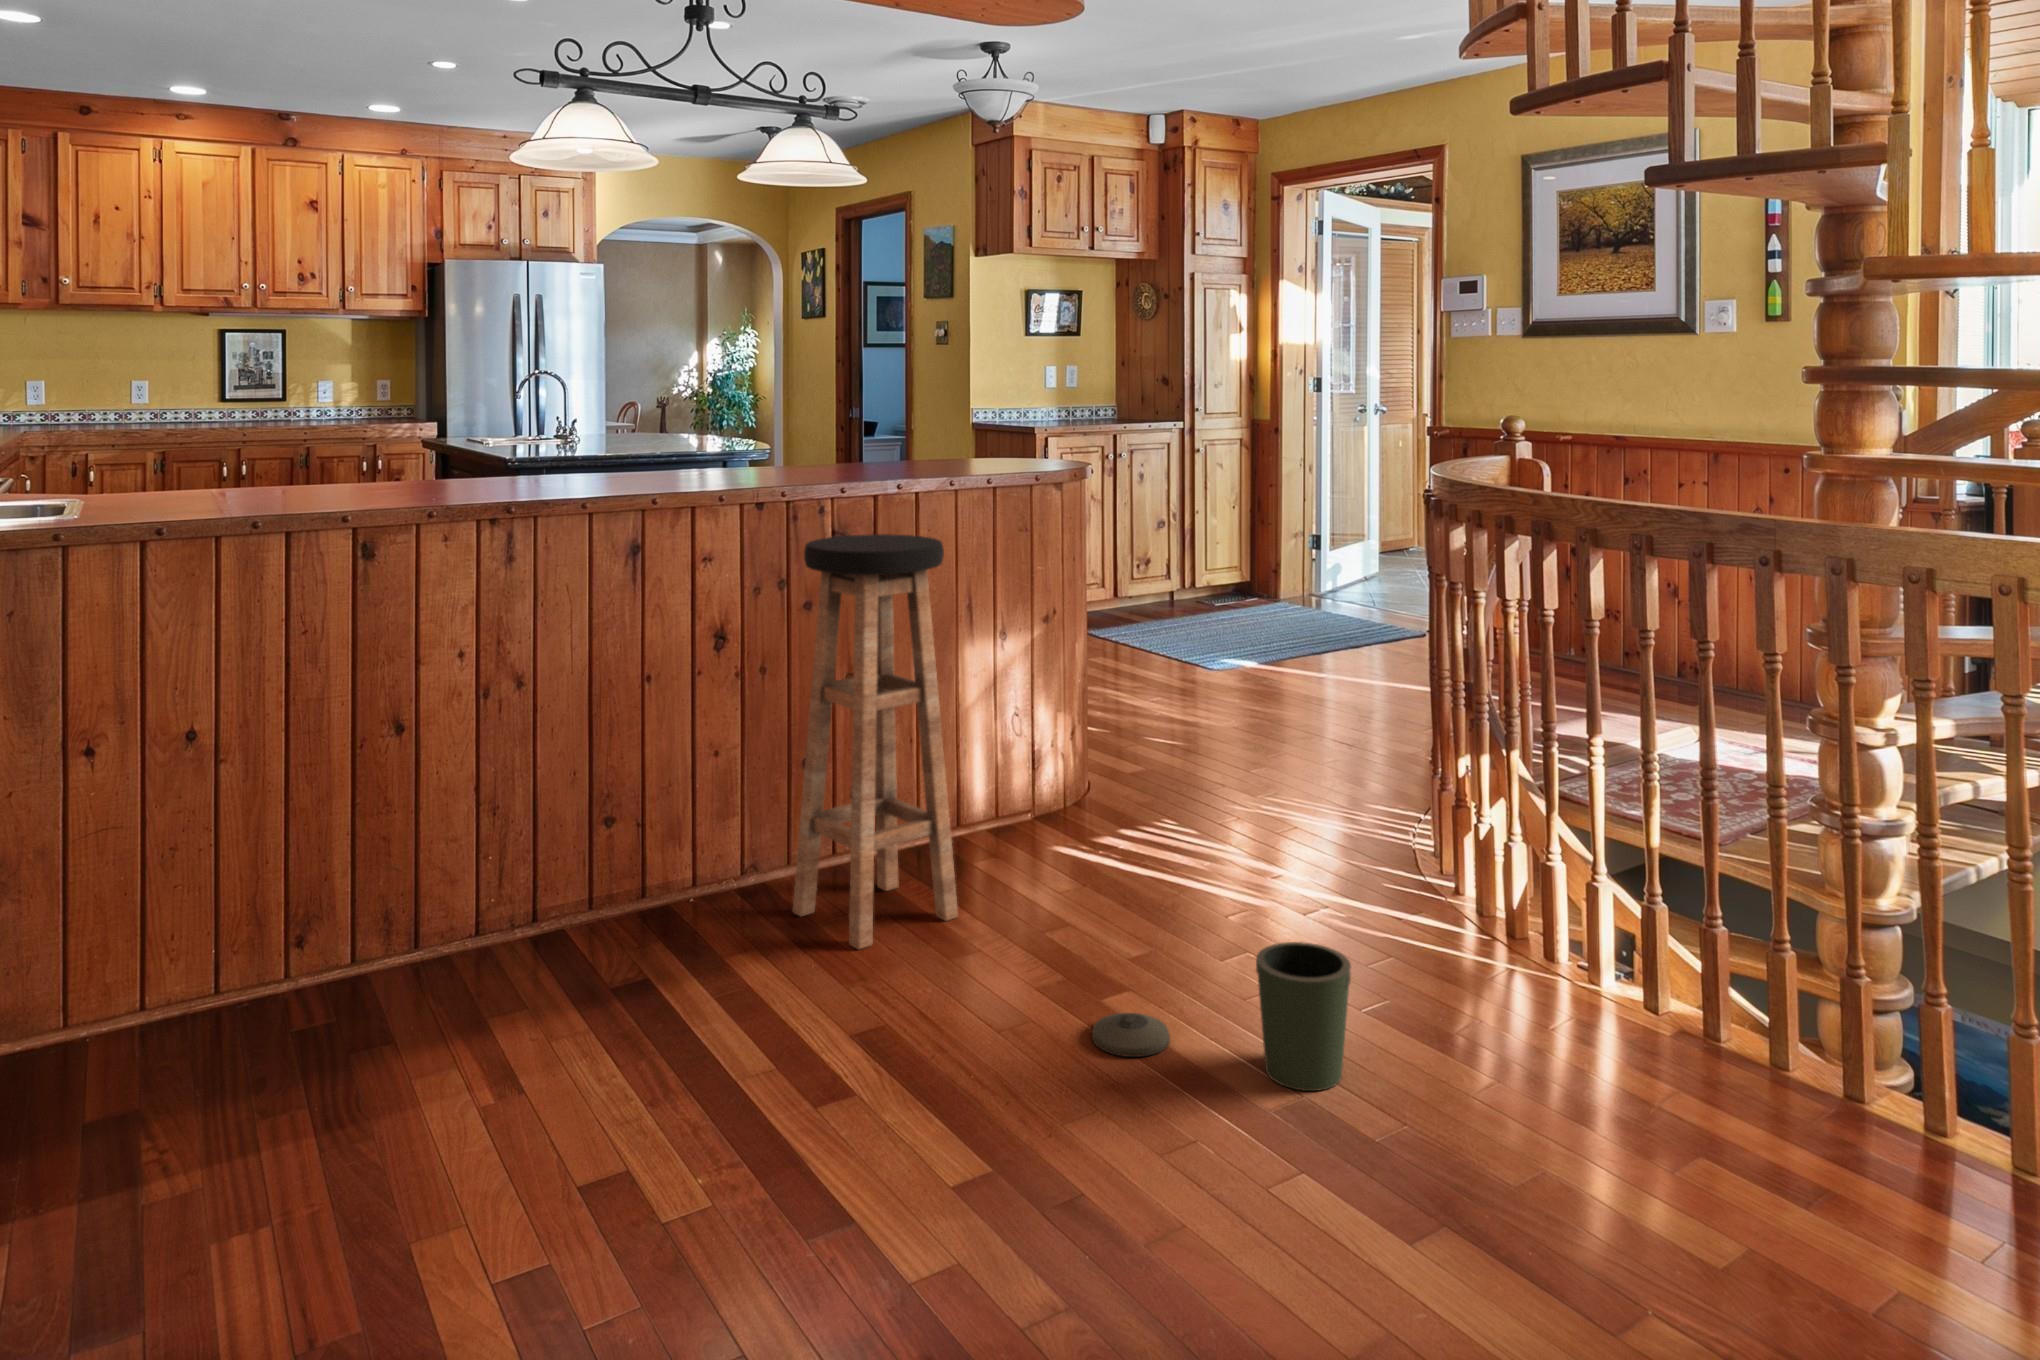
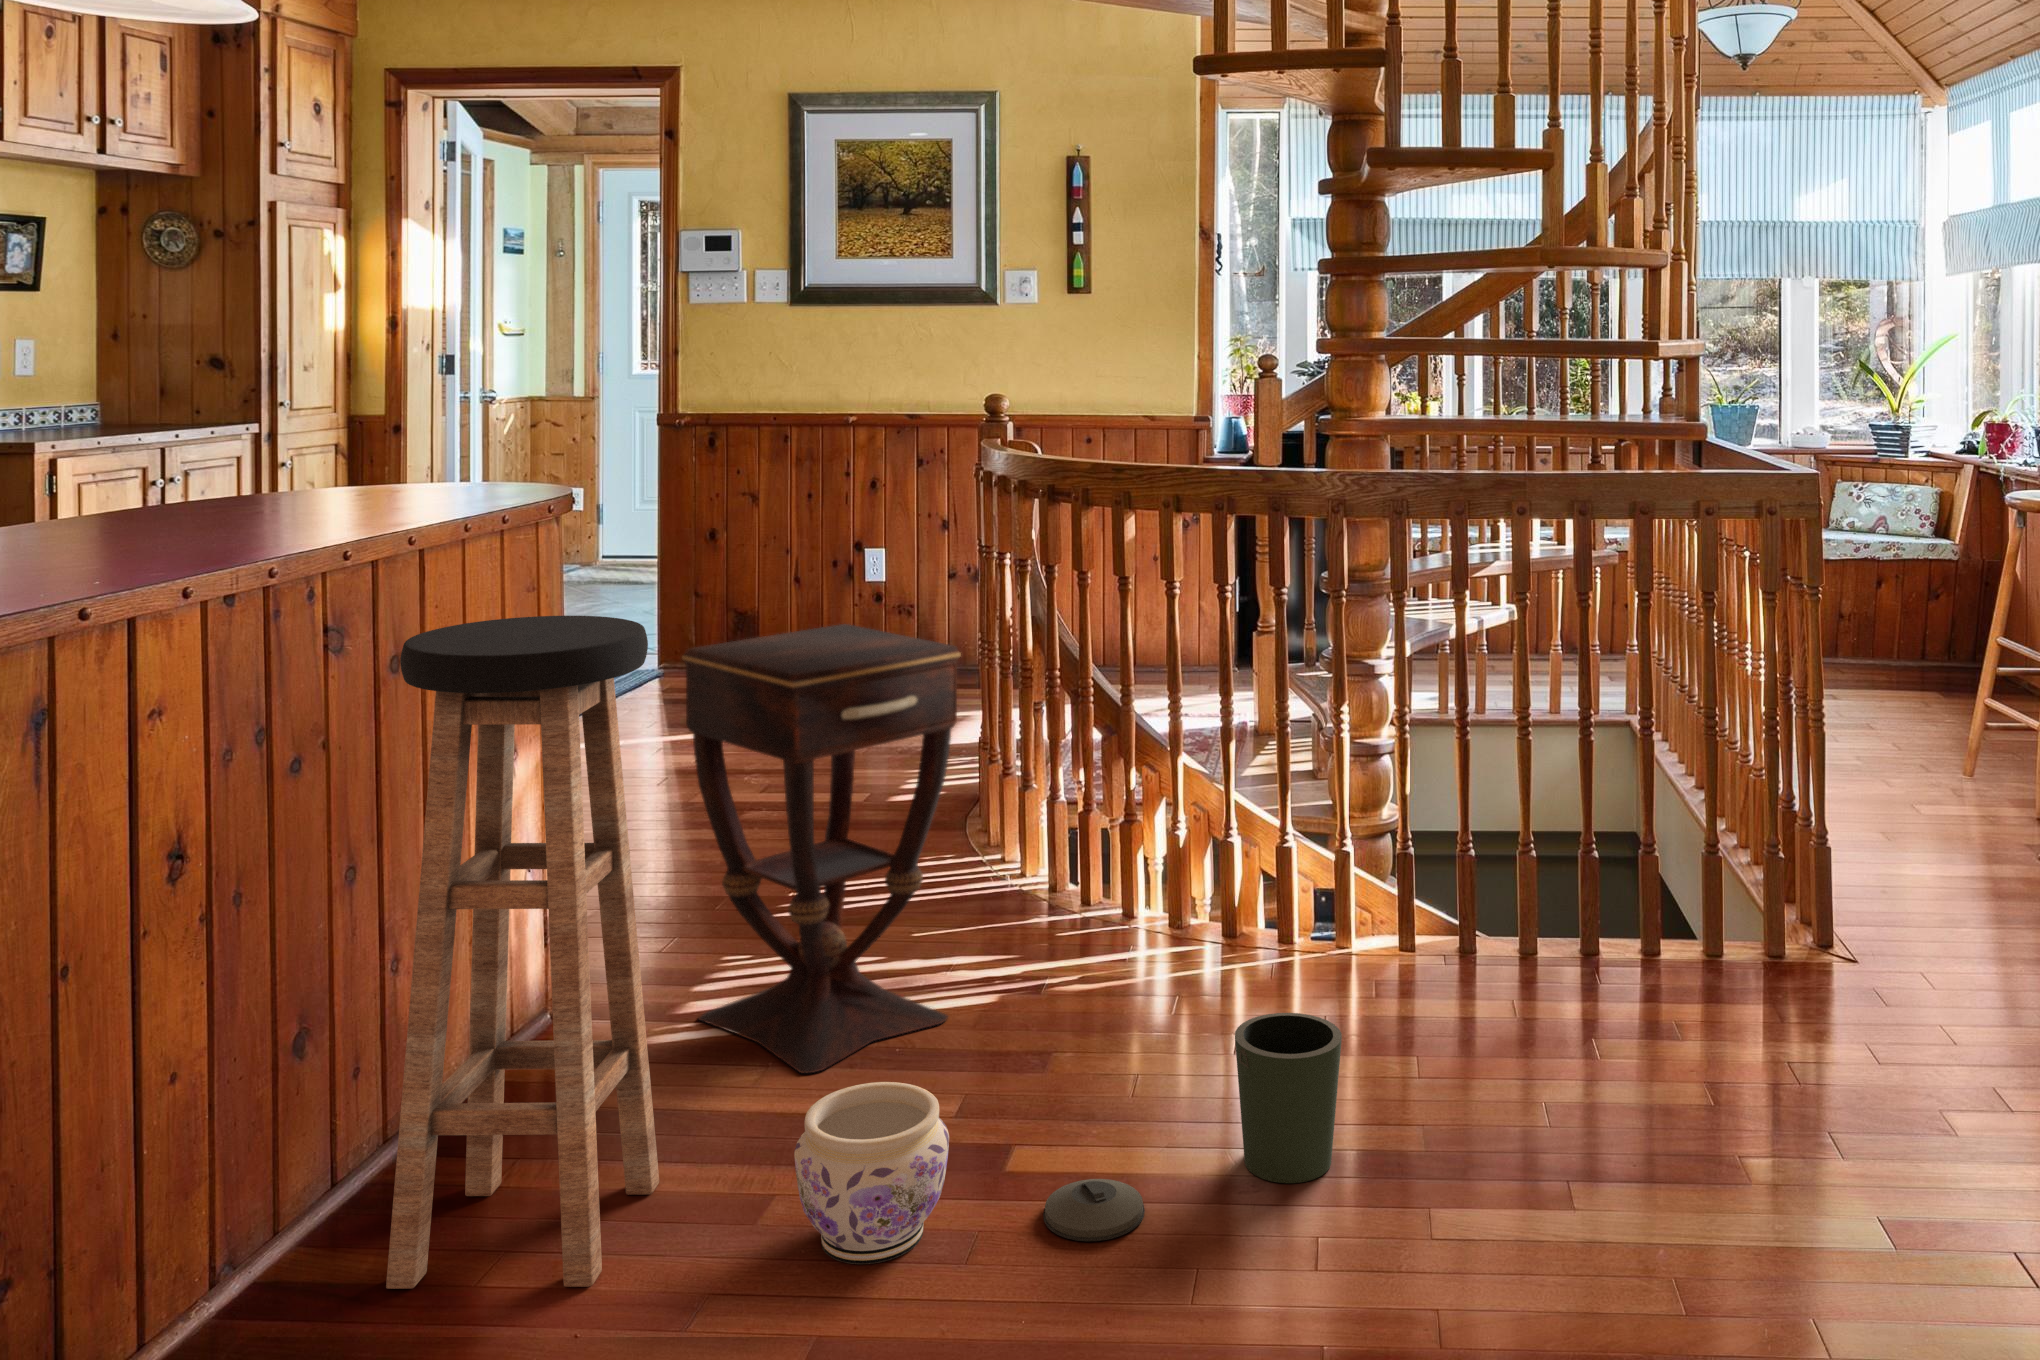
side table: none [1096,580,1252,898] -> present [682,624,961,1073]
planter: none [951,885,1056,1006] -> present [794,1082,949,1264]

